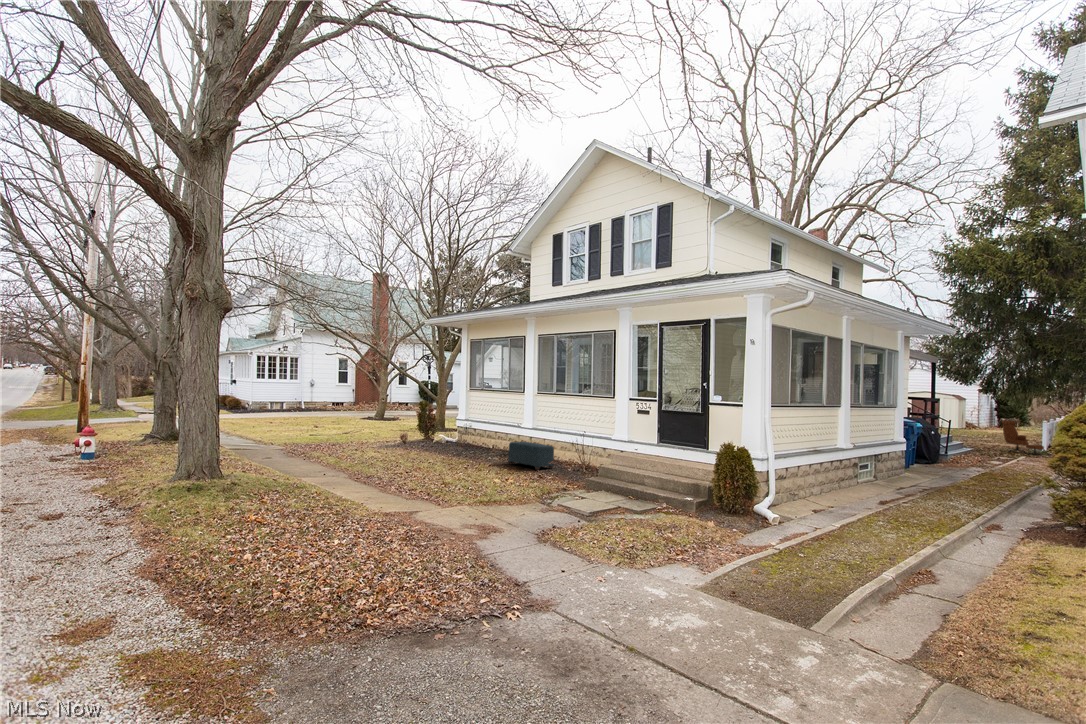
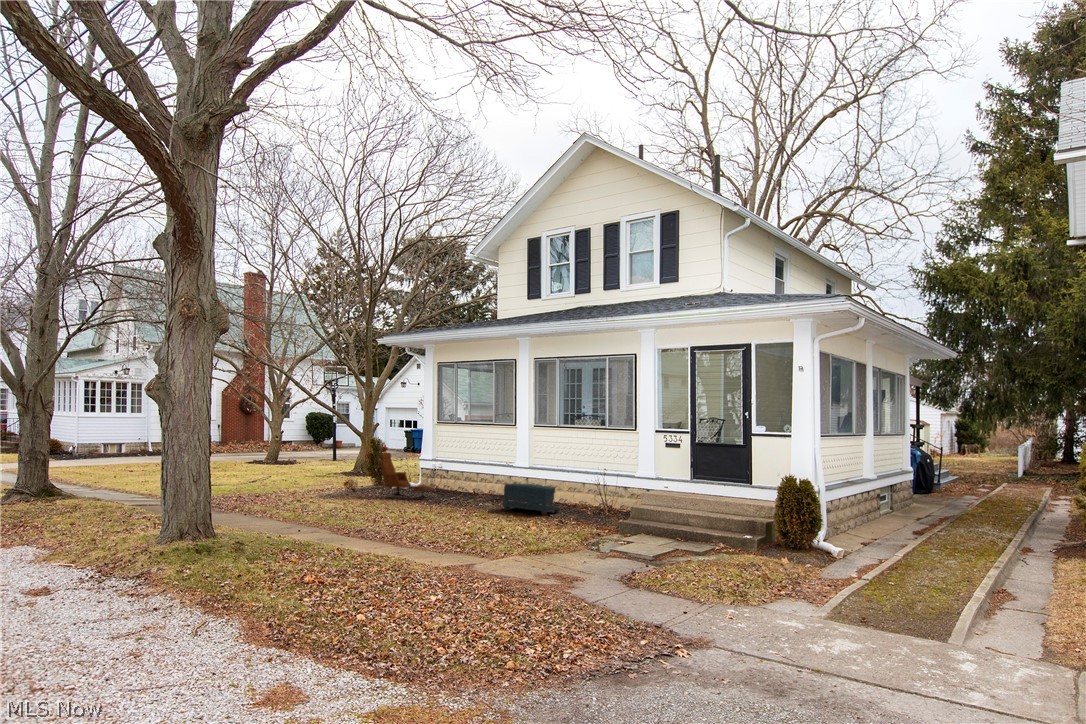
lounge chair: present [1002,421,1044,454] -> present [380,453,430,498]

